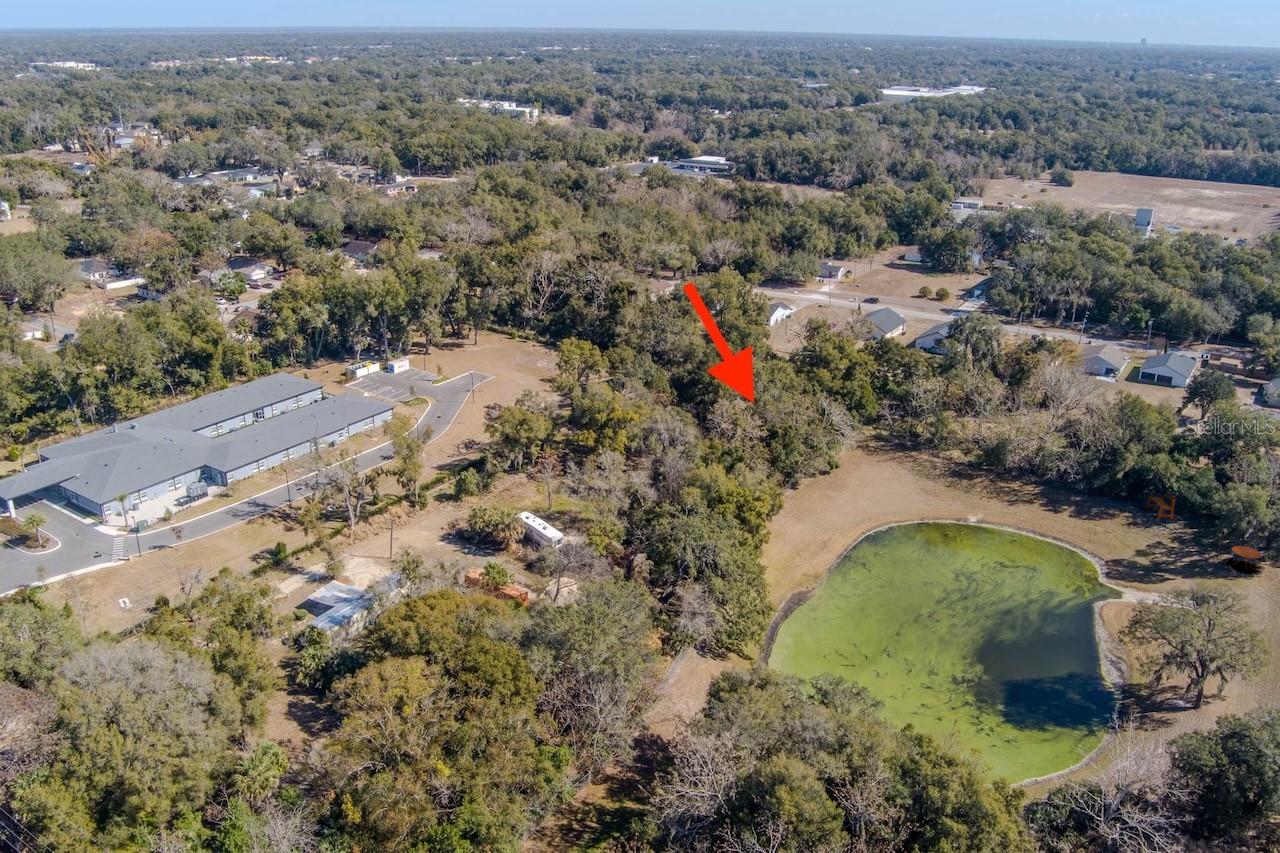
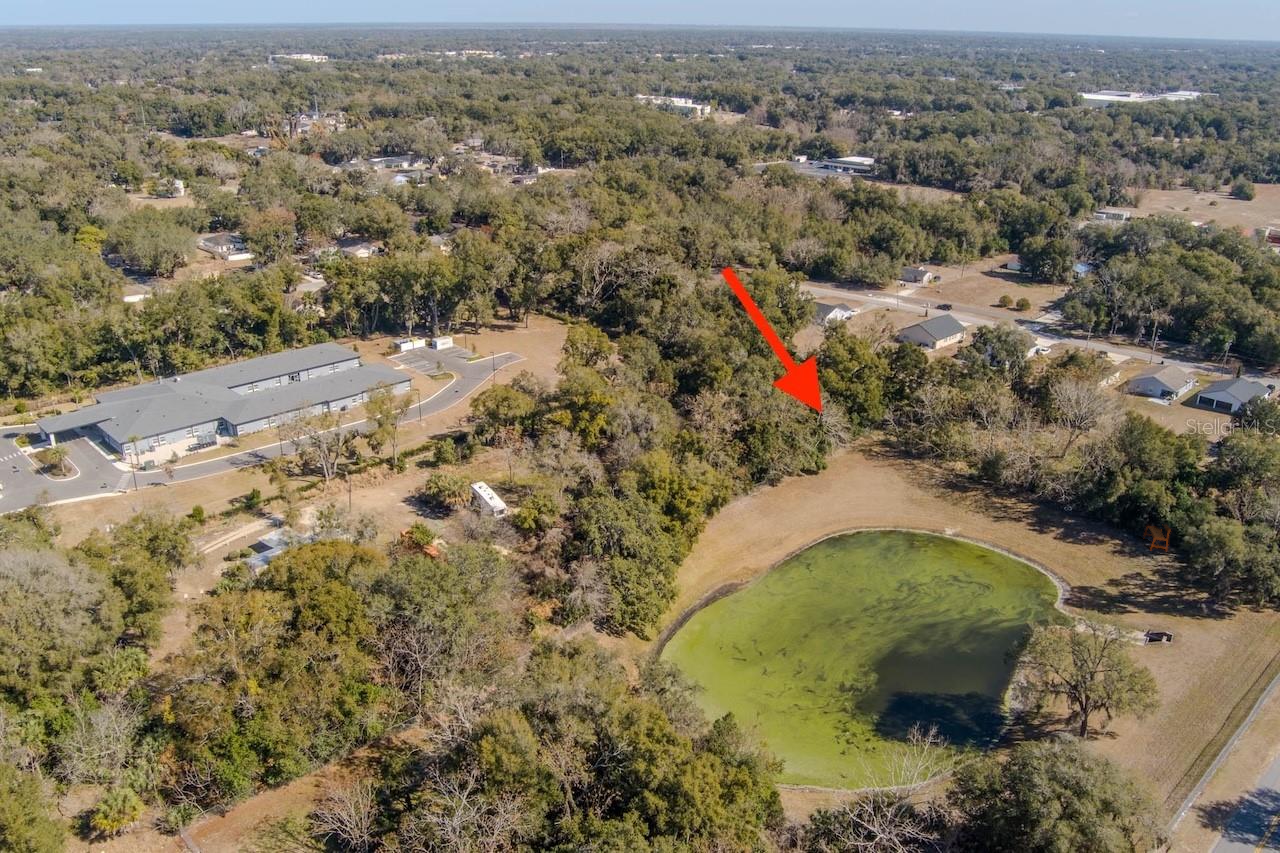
round table: present [1232,546,1261,563] -> none [1211,584,1243,612]

